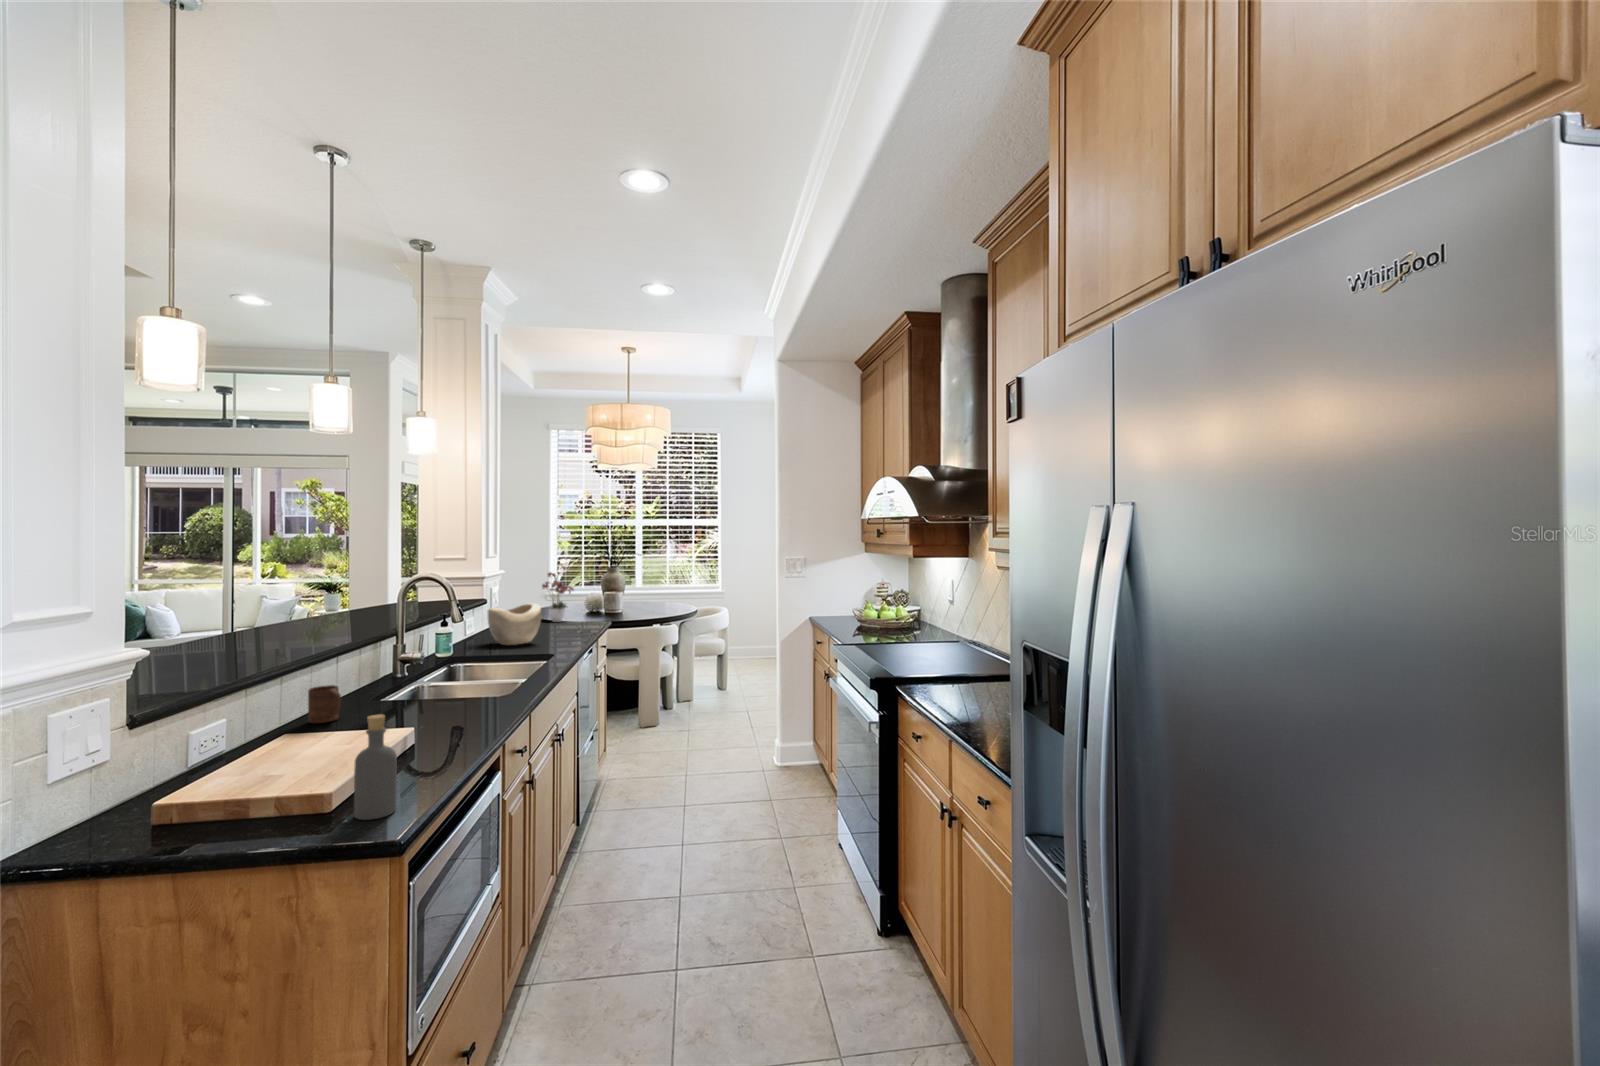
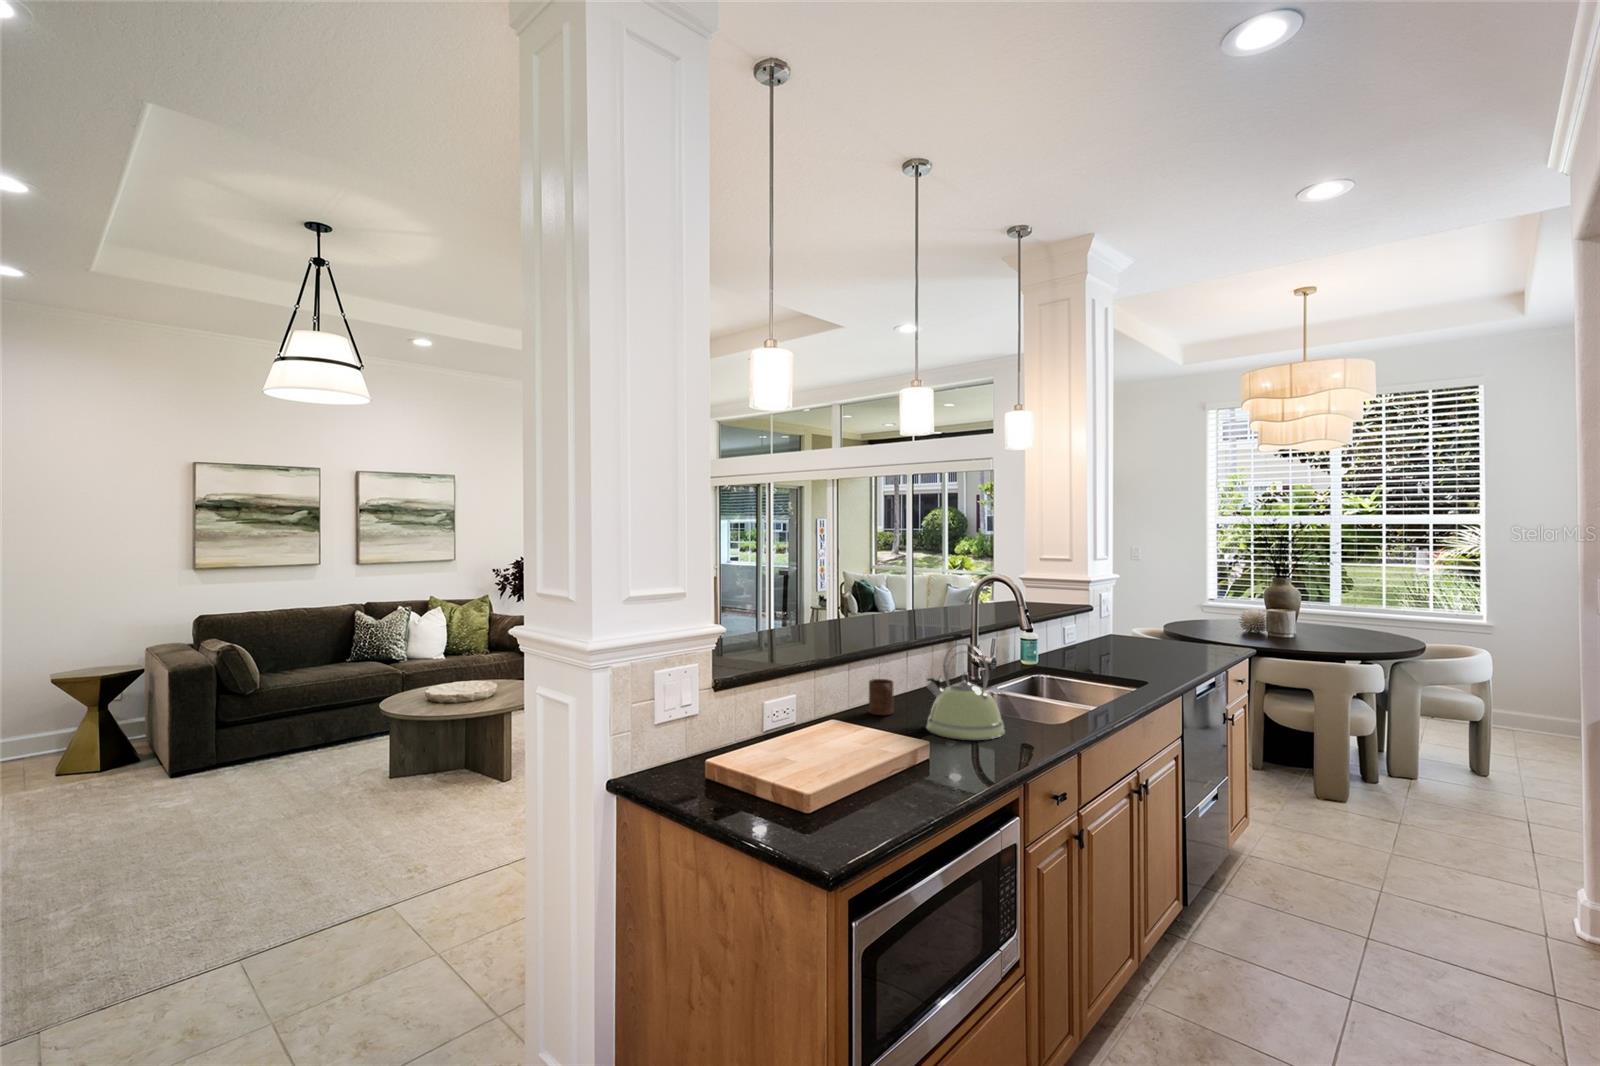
flower arrangement: present [542,572,574,622] -> none [1168,577,1215,641]
decorative bowl: present [488,604,541,645] -> none [1082,616,1145,662]
kettle: none [381,636,466,726] -> present [927,643,1005,740]
bottle: present [354,714,397,820] -> none [819,723,858,835]

